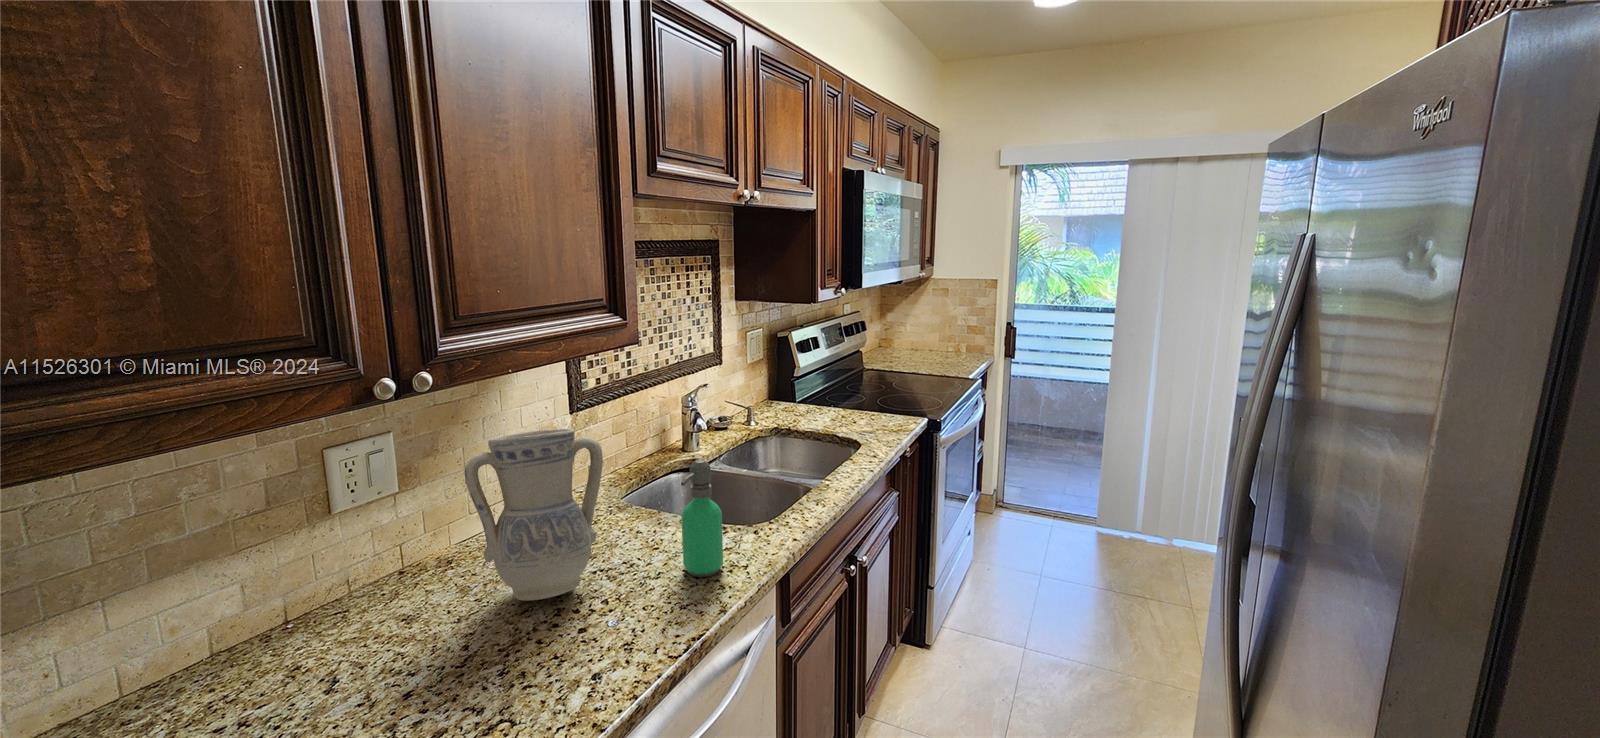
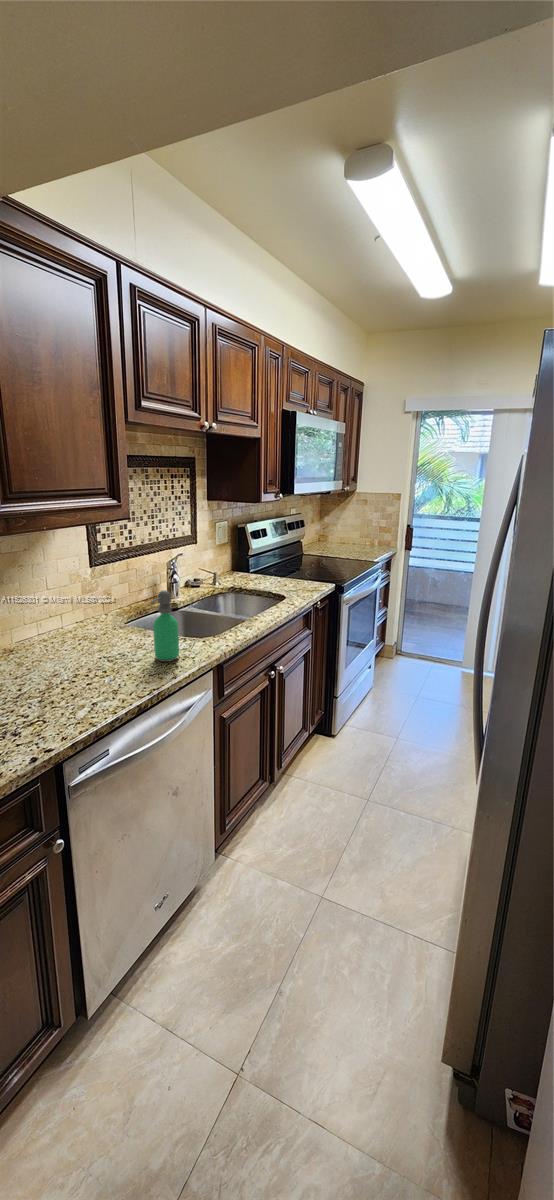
vase: present [465,429,603,600] -> none [19,568,104,668]

